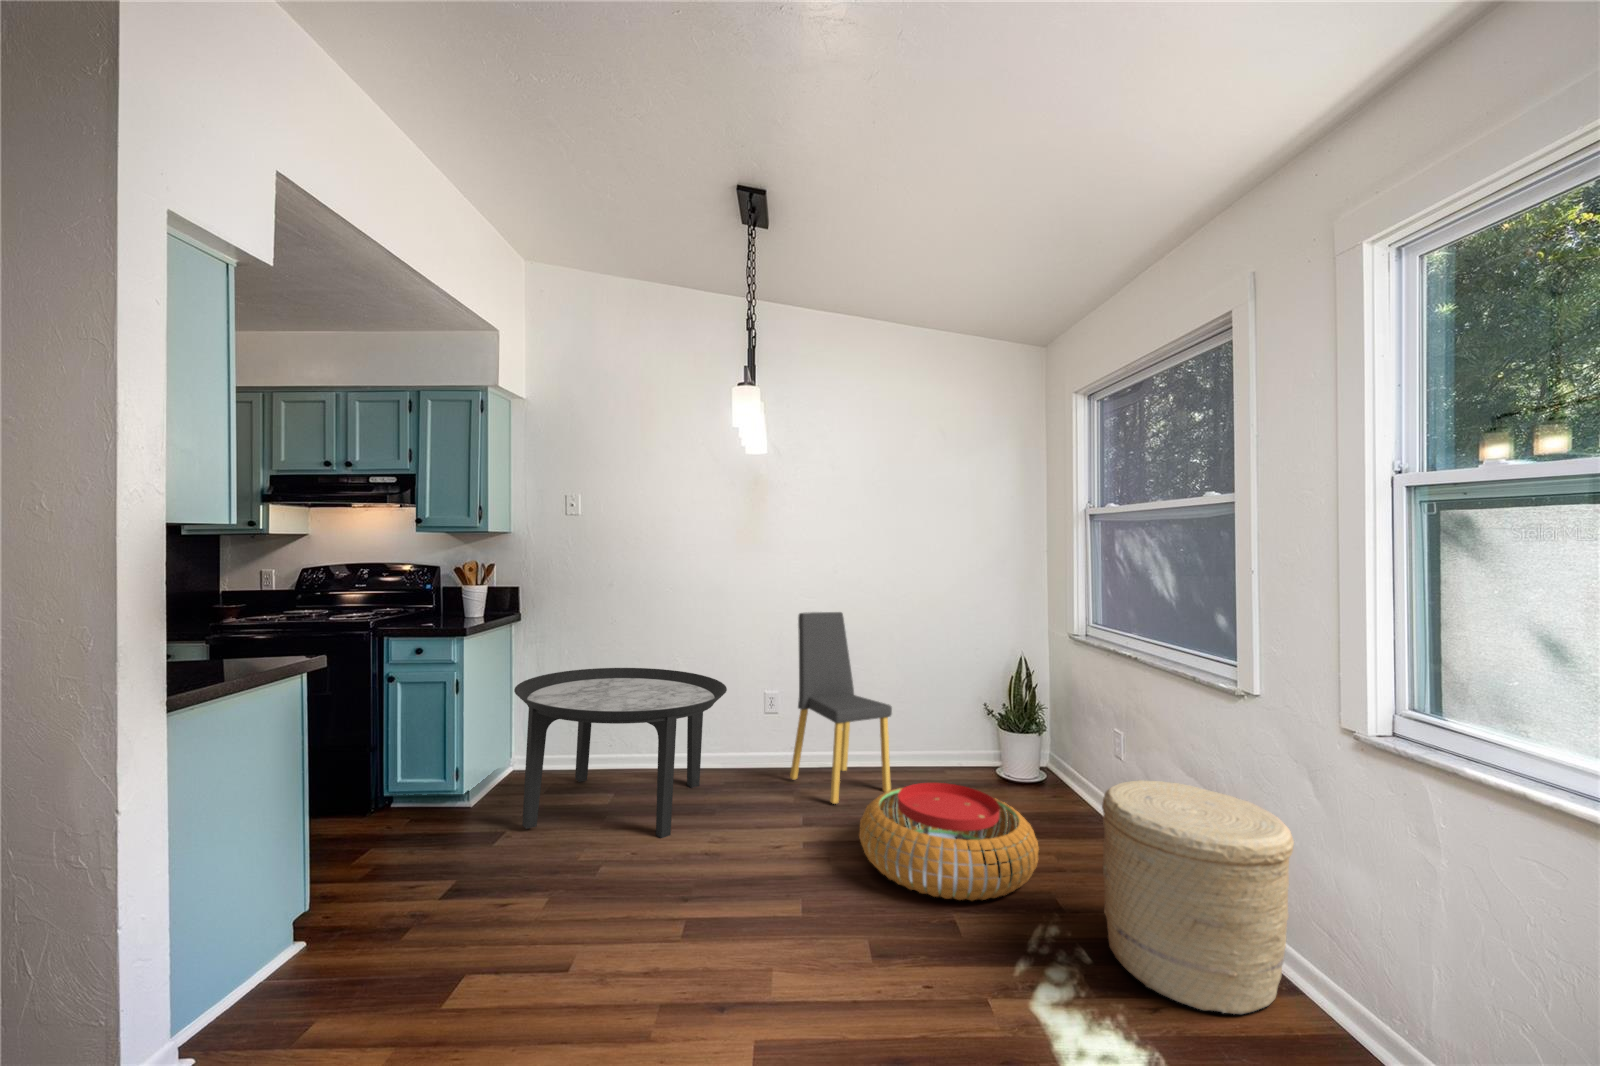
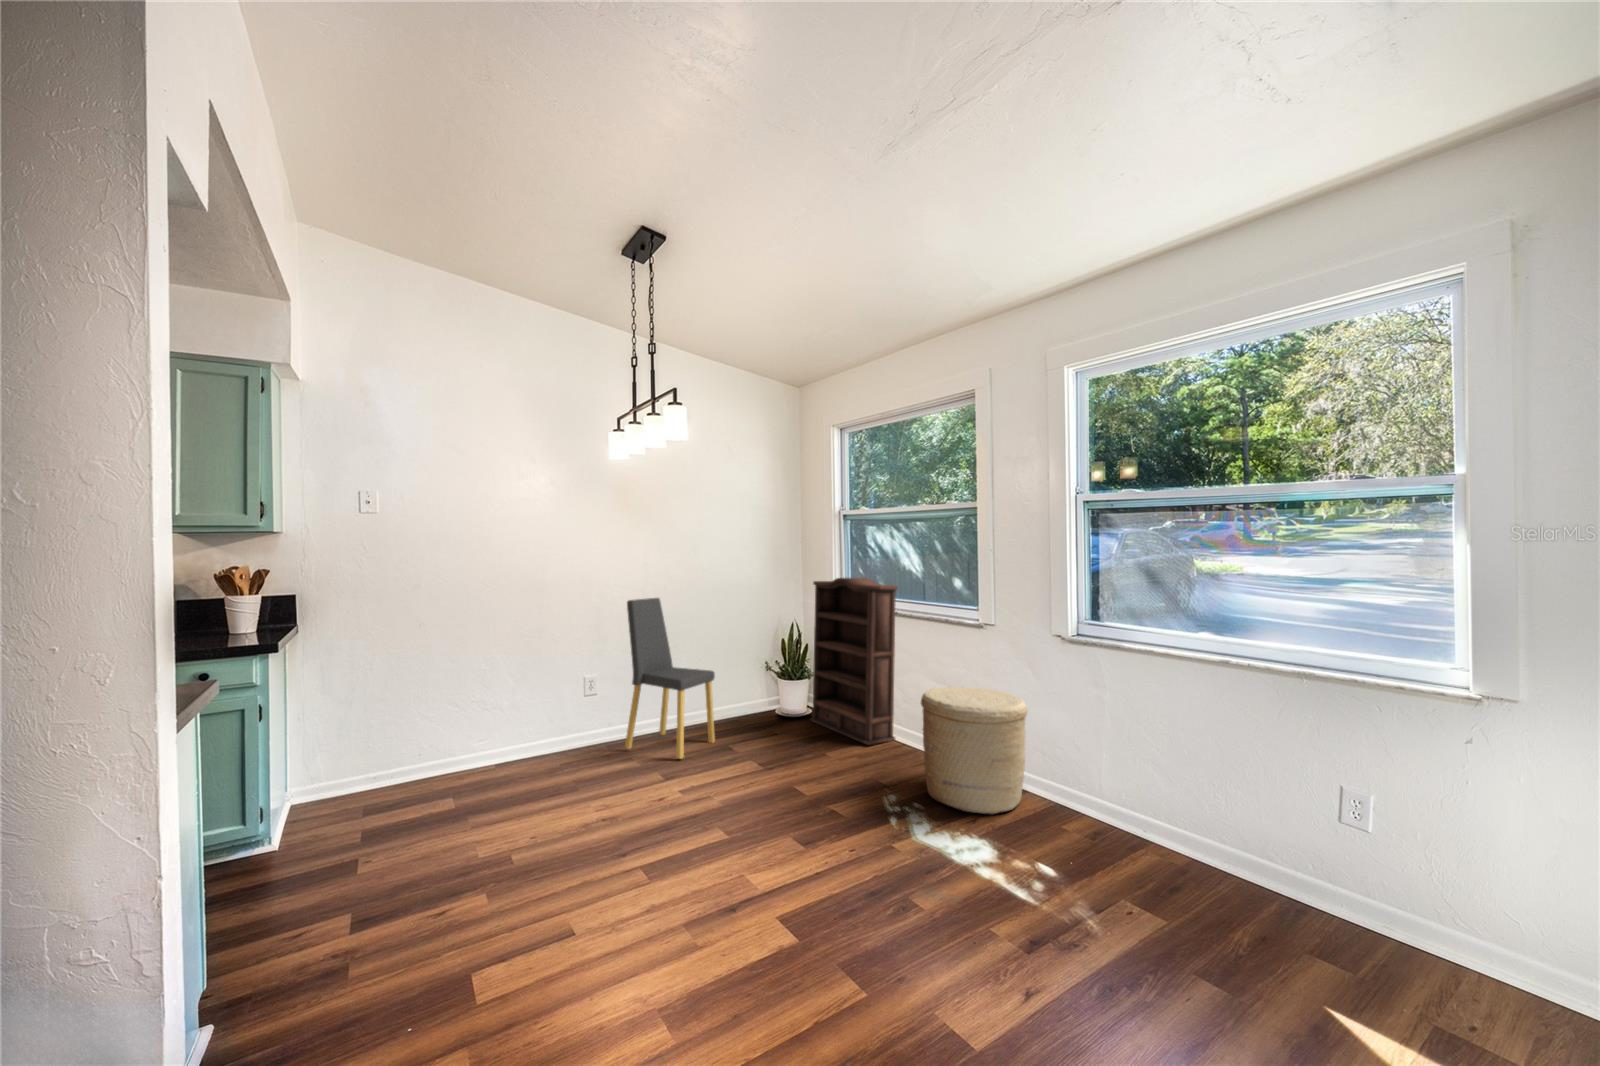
bookshelf: none [1030,602,1140,844] -> present [810,578,898,745]
round table: present [514,668,727,838] -> none [352,666,588,847]
pouf: present [859,783,1039,900] -> none [732,720,865,800]

